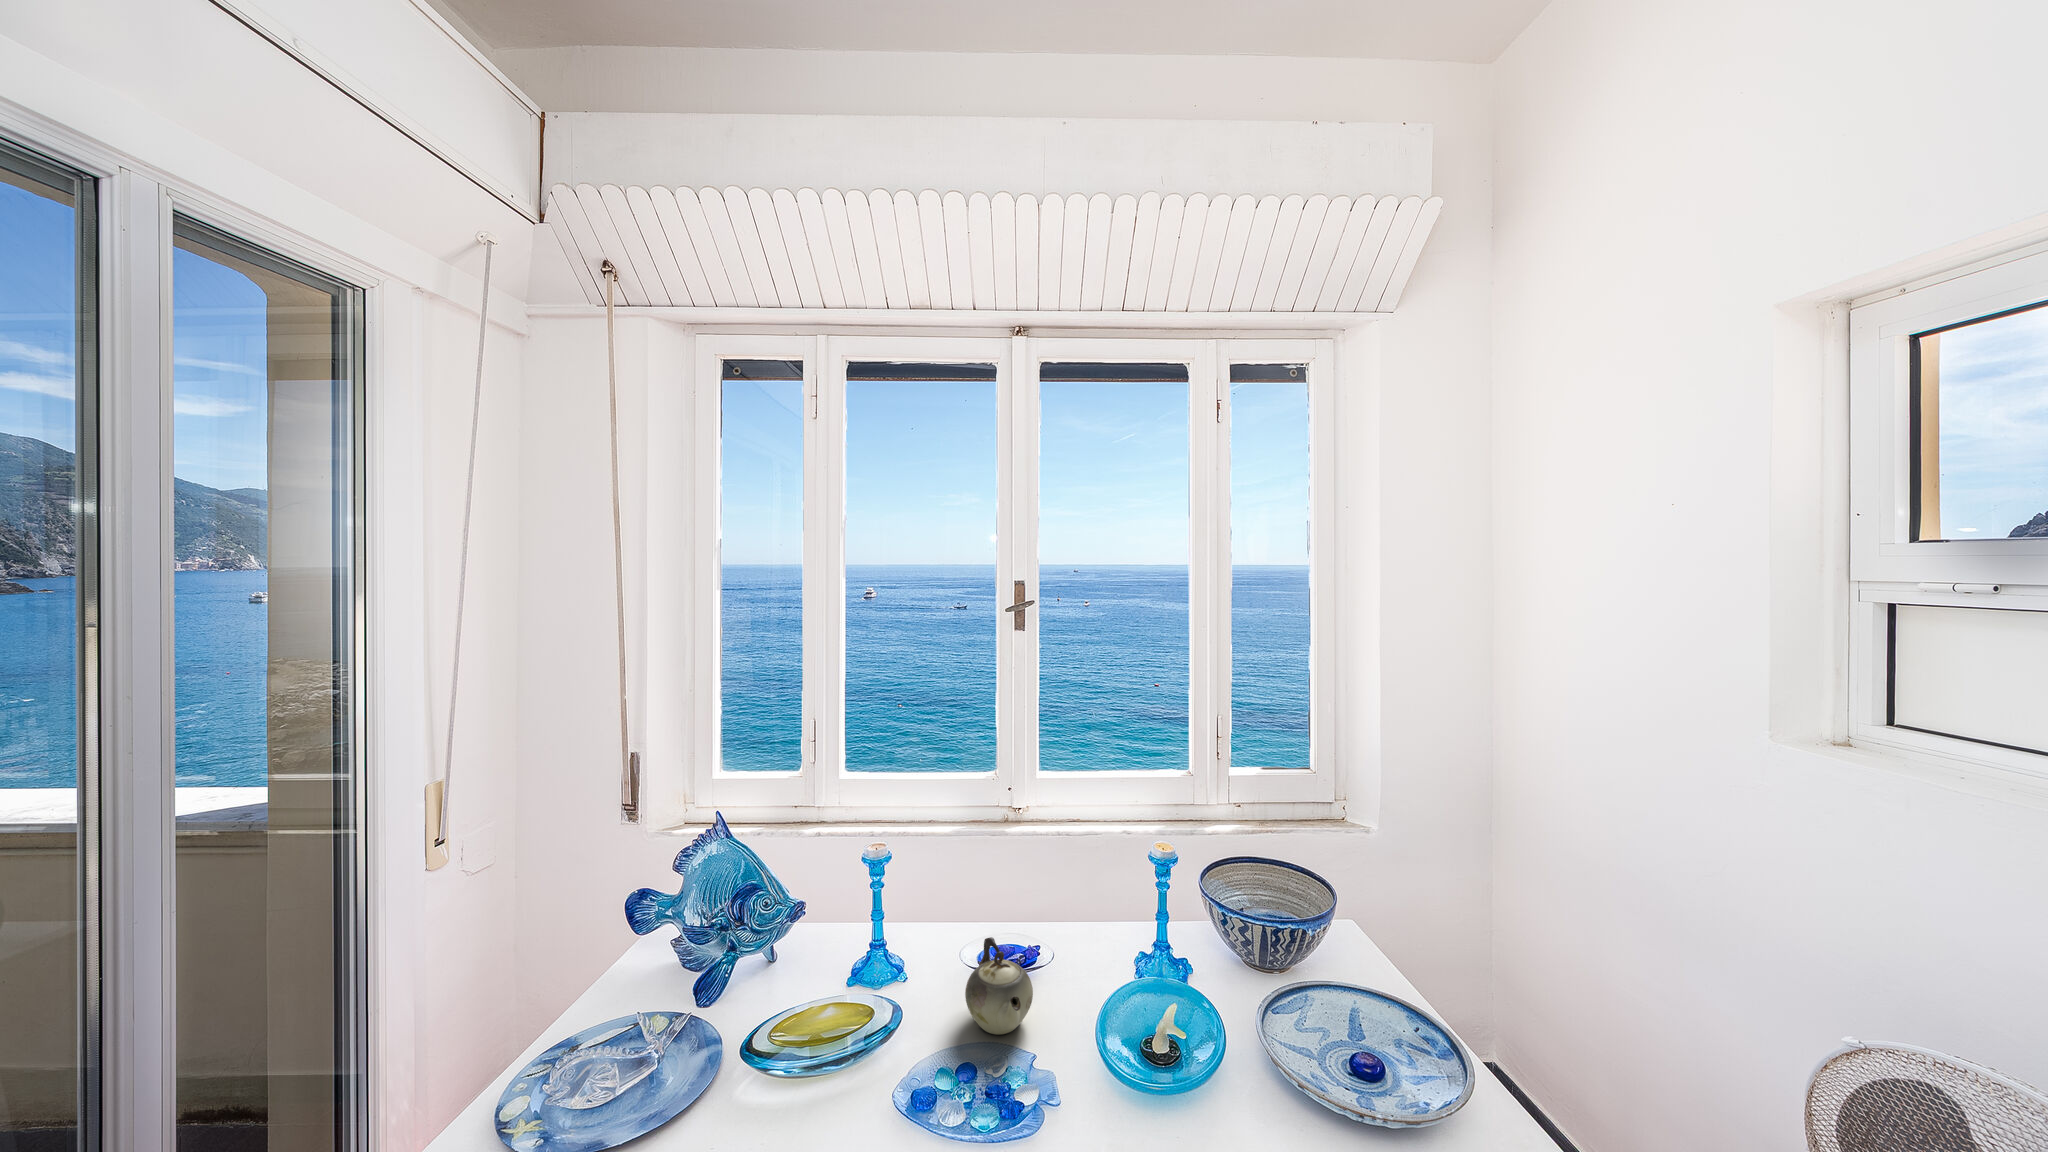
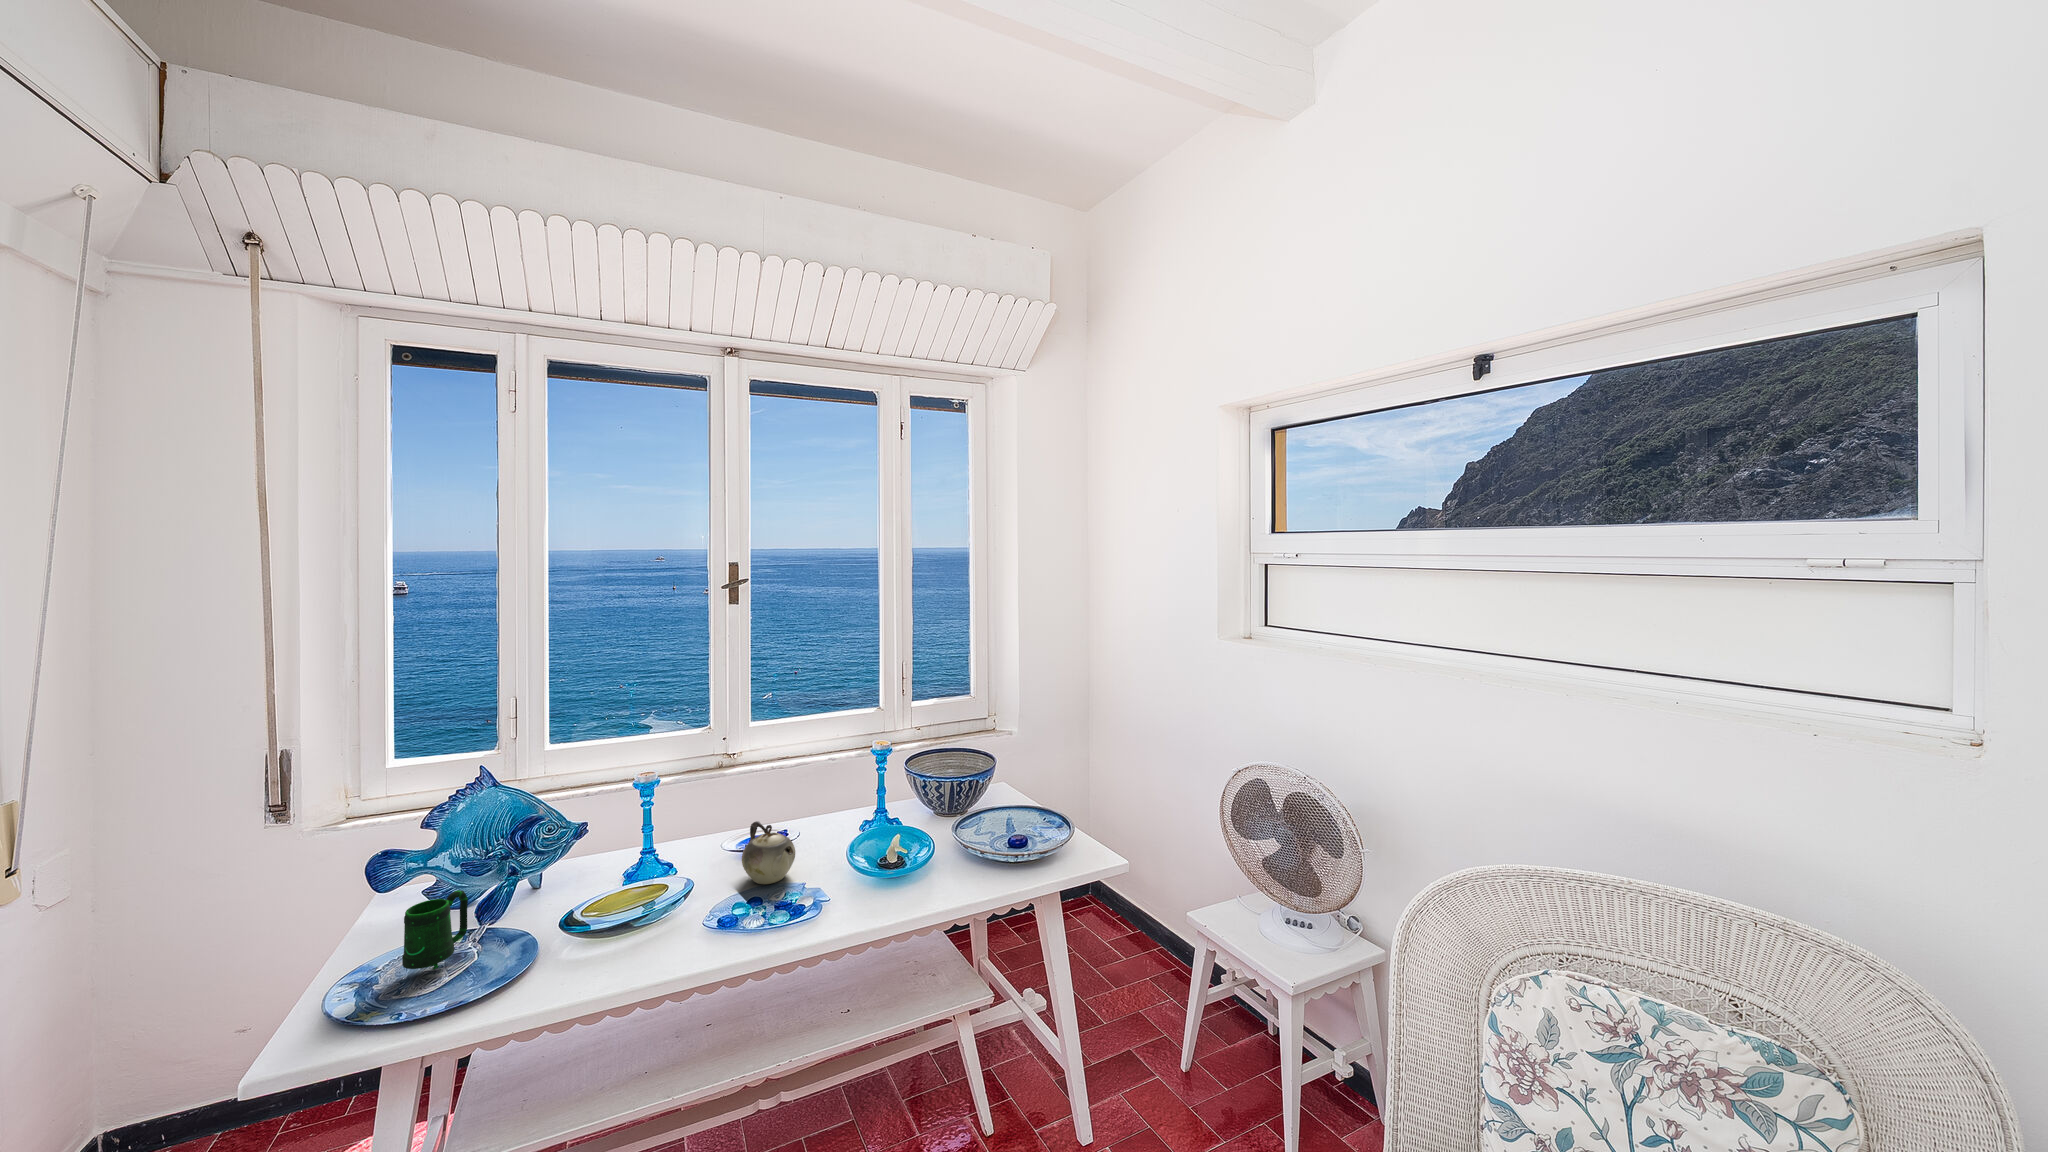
mug: none [589,977,661,1084] -> present [402,890,468,969]

